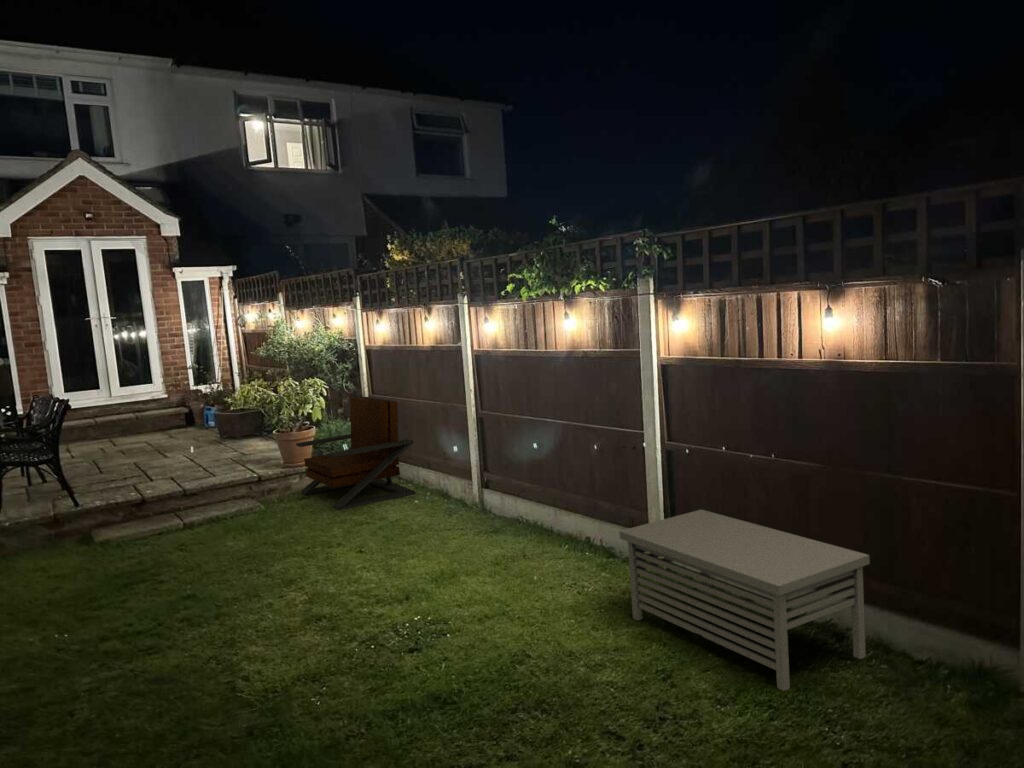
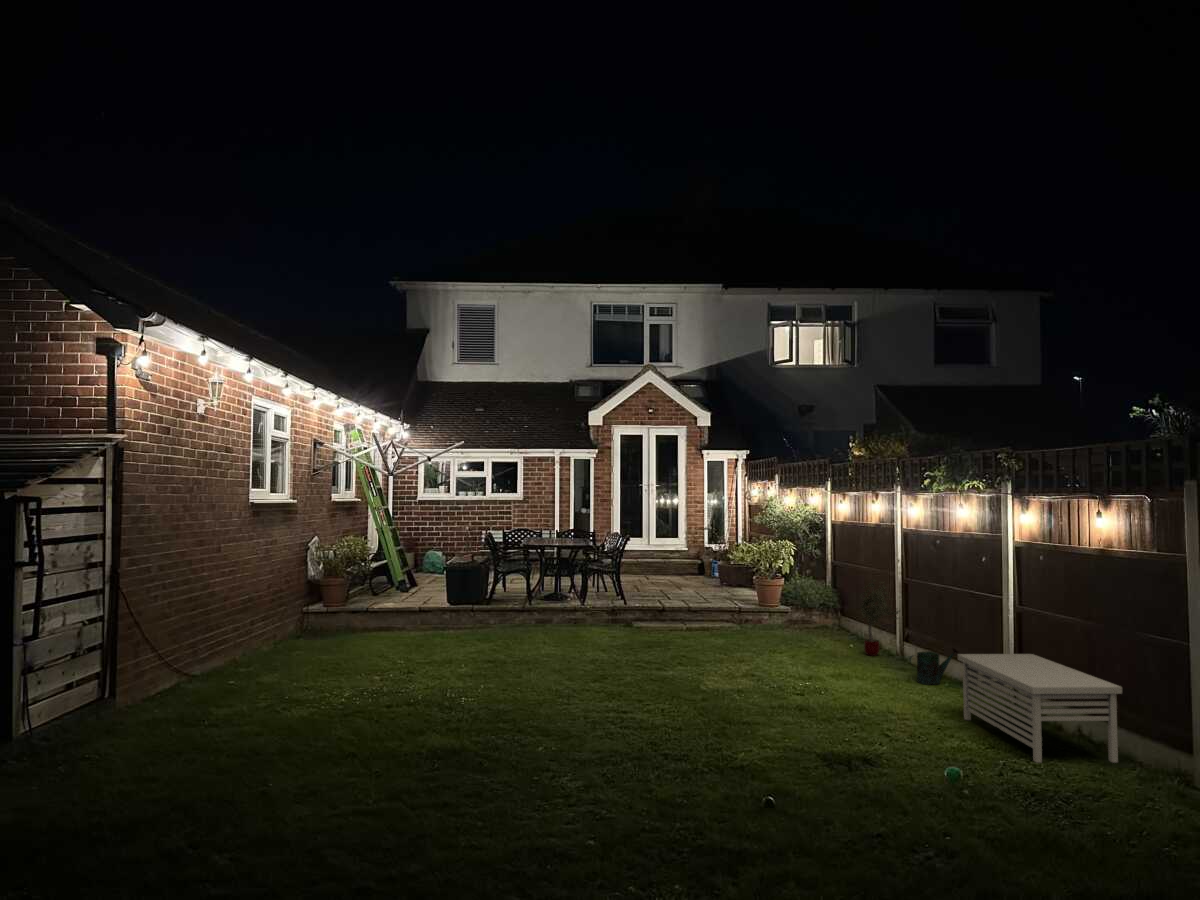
lounge chair: present [296,397,415,510] -> none [770,558,856,638]
potted tree: none [428,421,483,521] -> present [860,580,900,656]
watering can: none [521,504,578,560] -> present [909,648,958,685]

